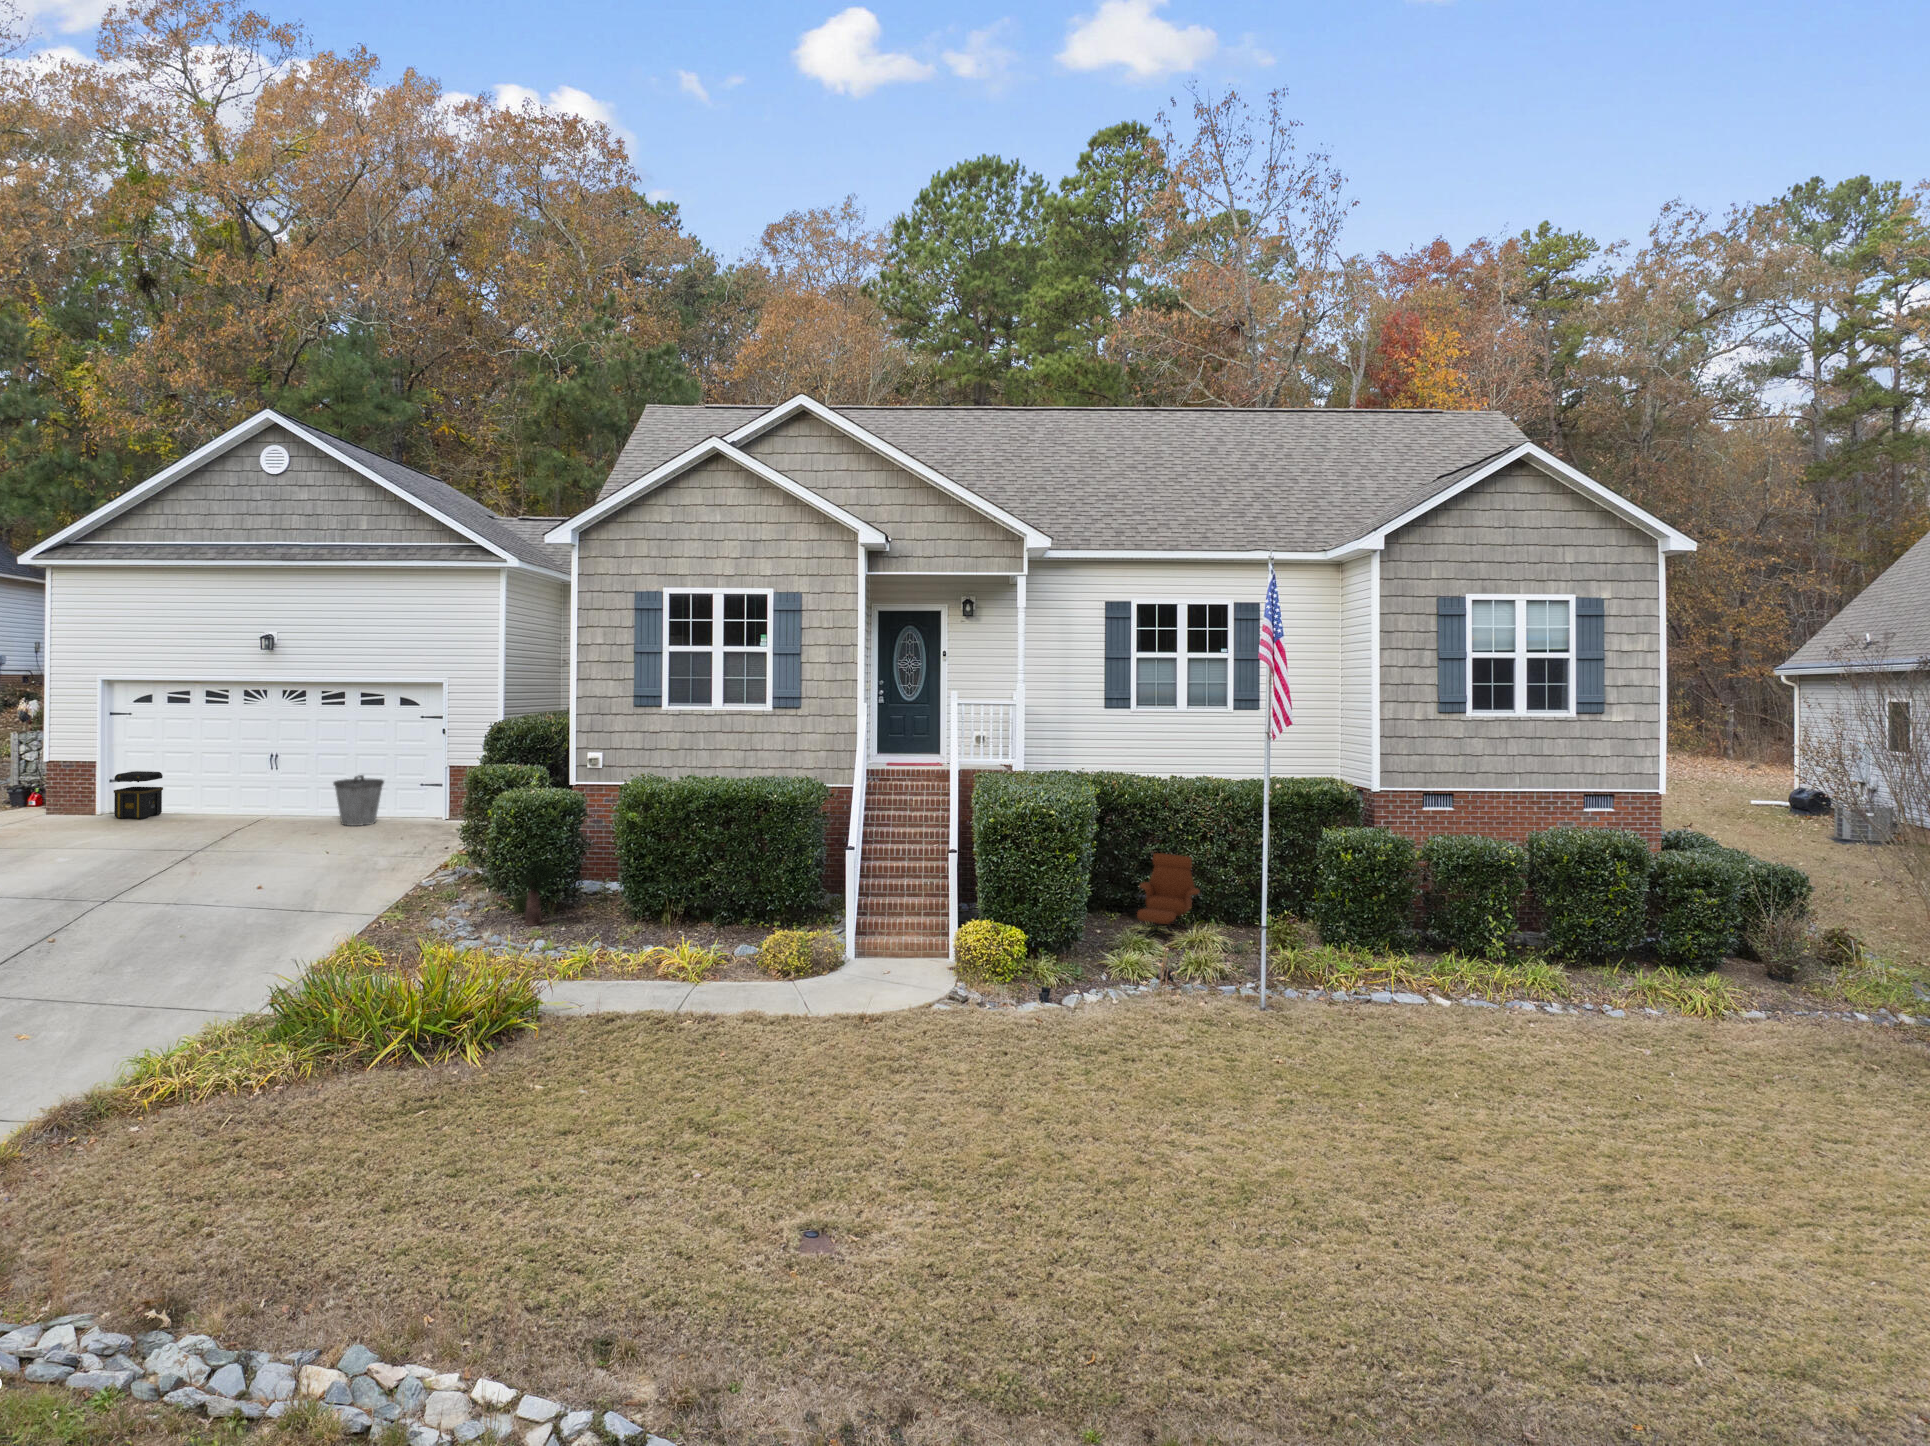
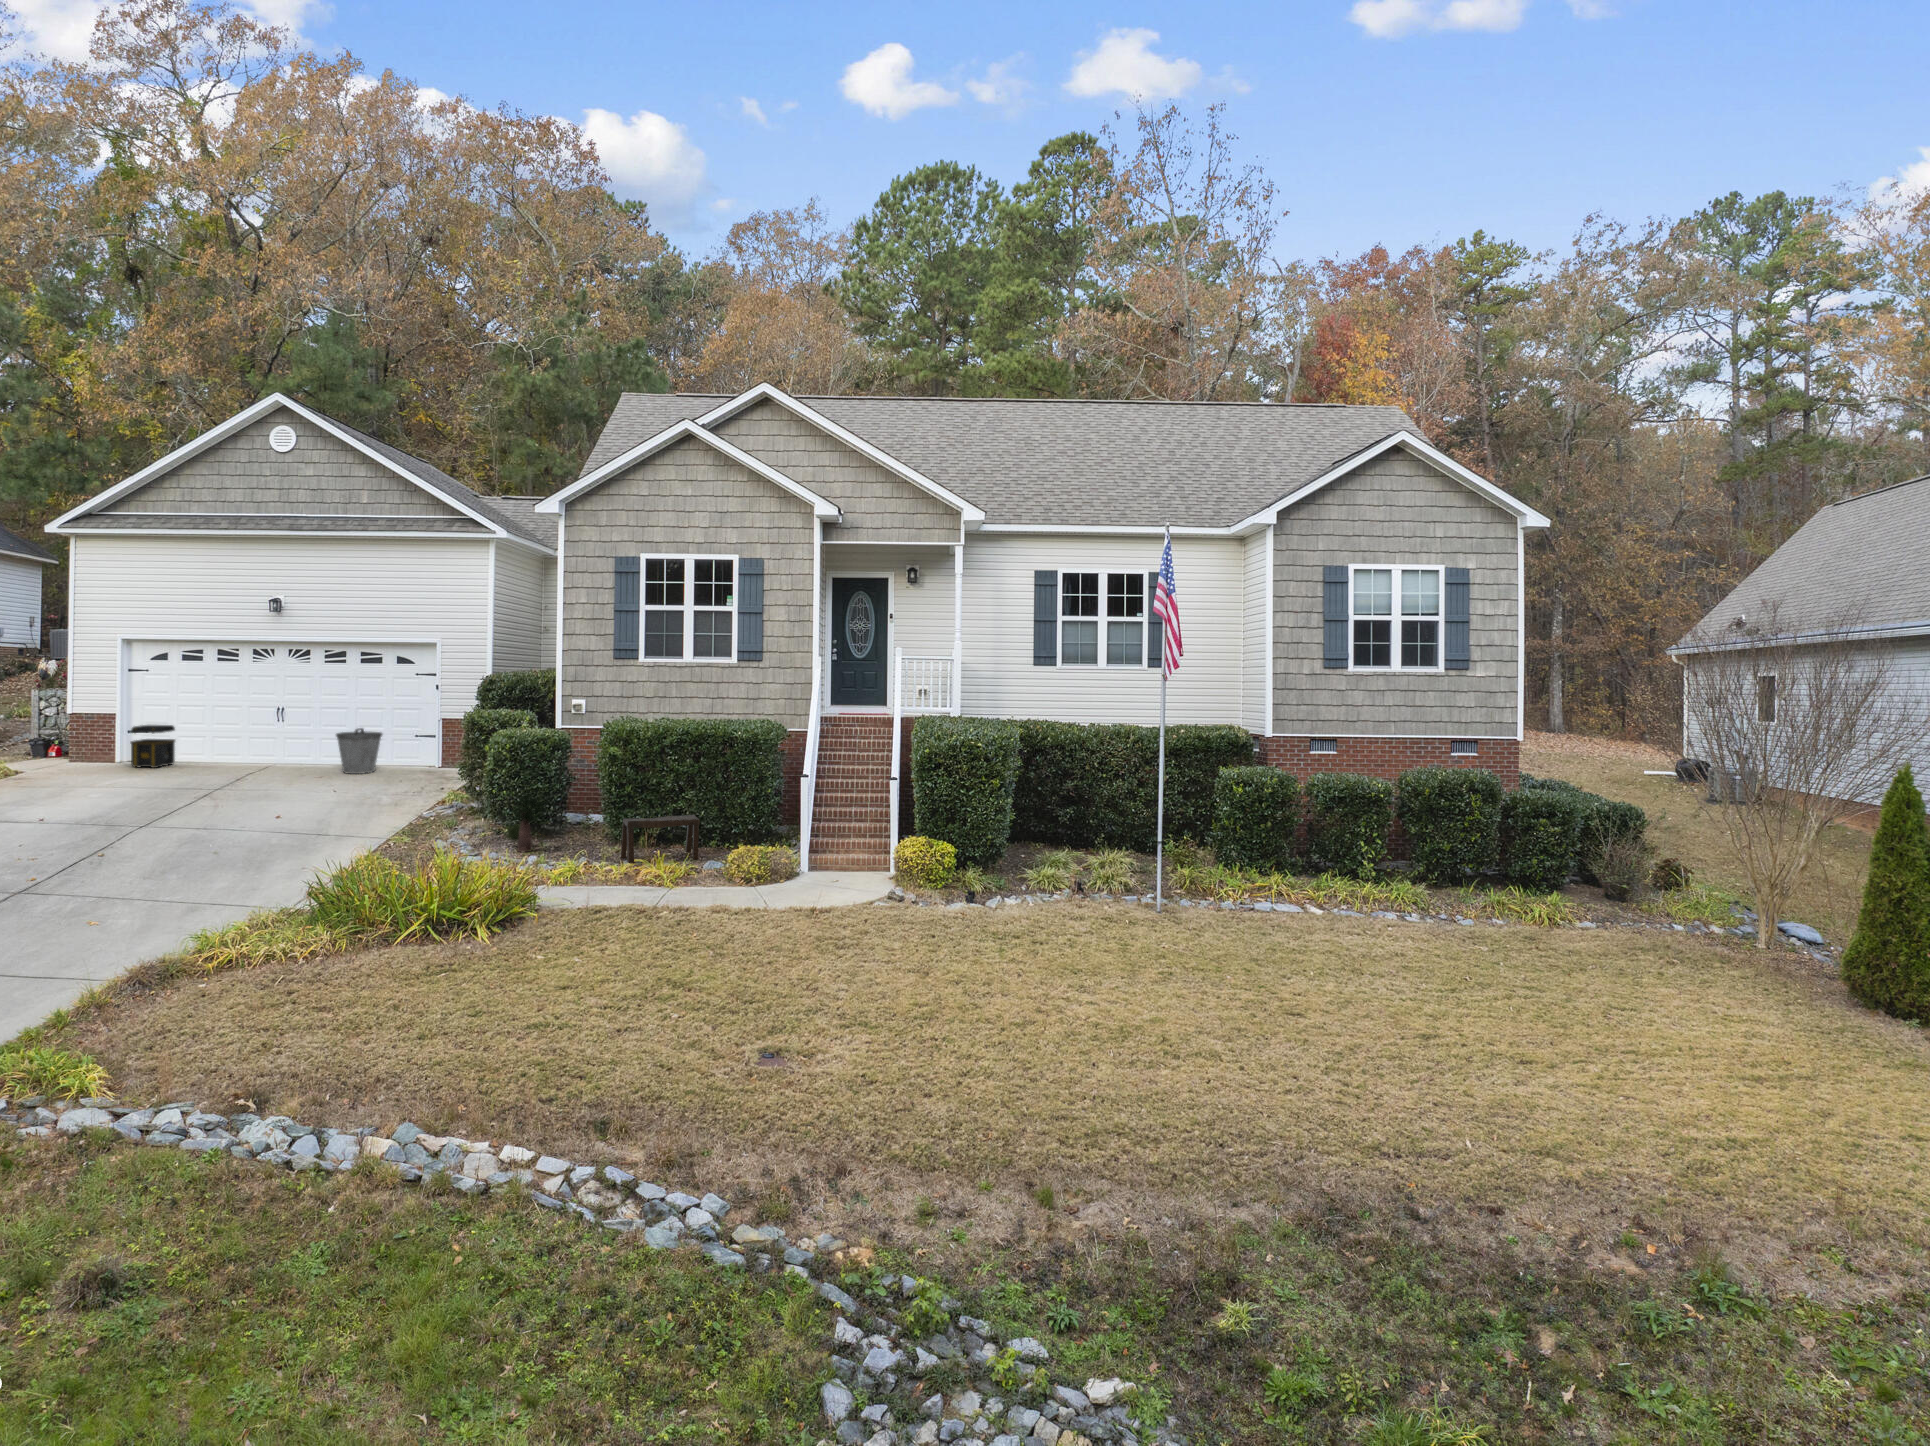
lounge chair: present [1137,853,1200,940] -> none [1060,791,1116,864]
bench: none [640,883,729,941] -> present [621,815,700,863]

